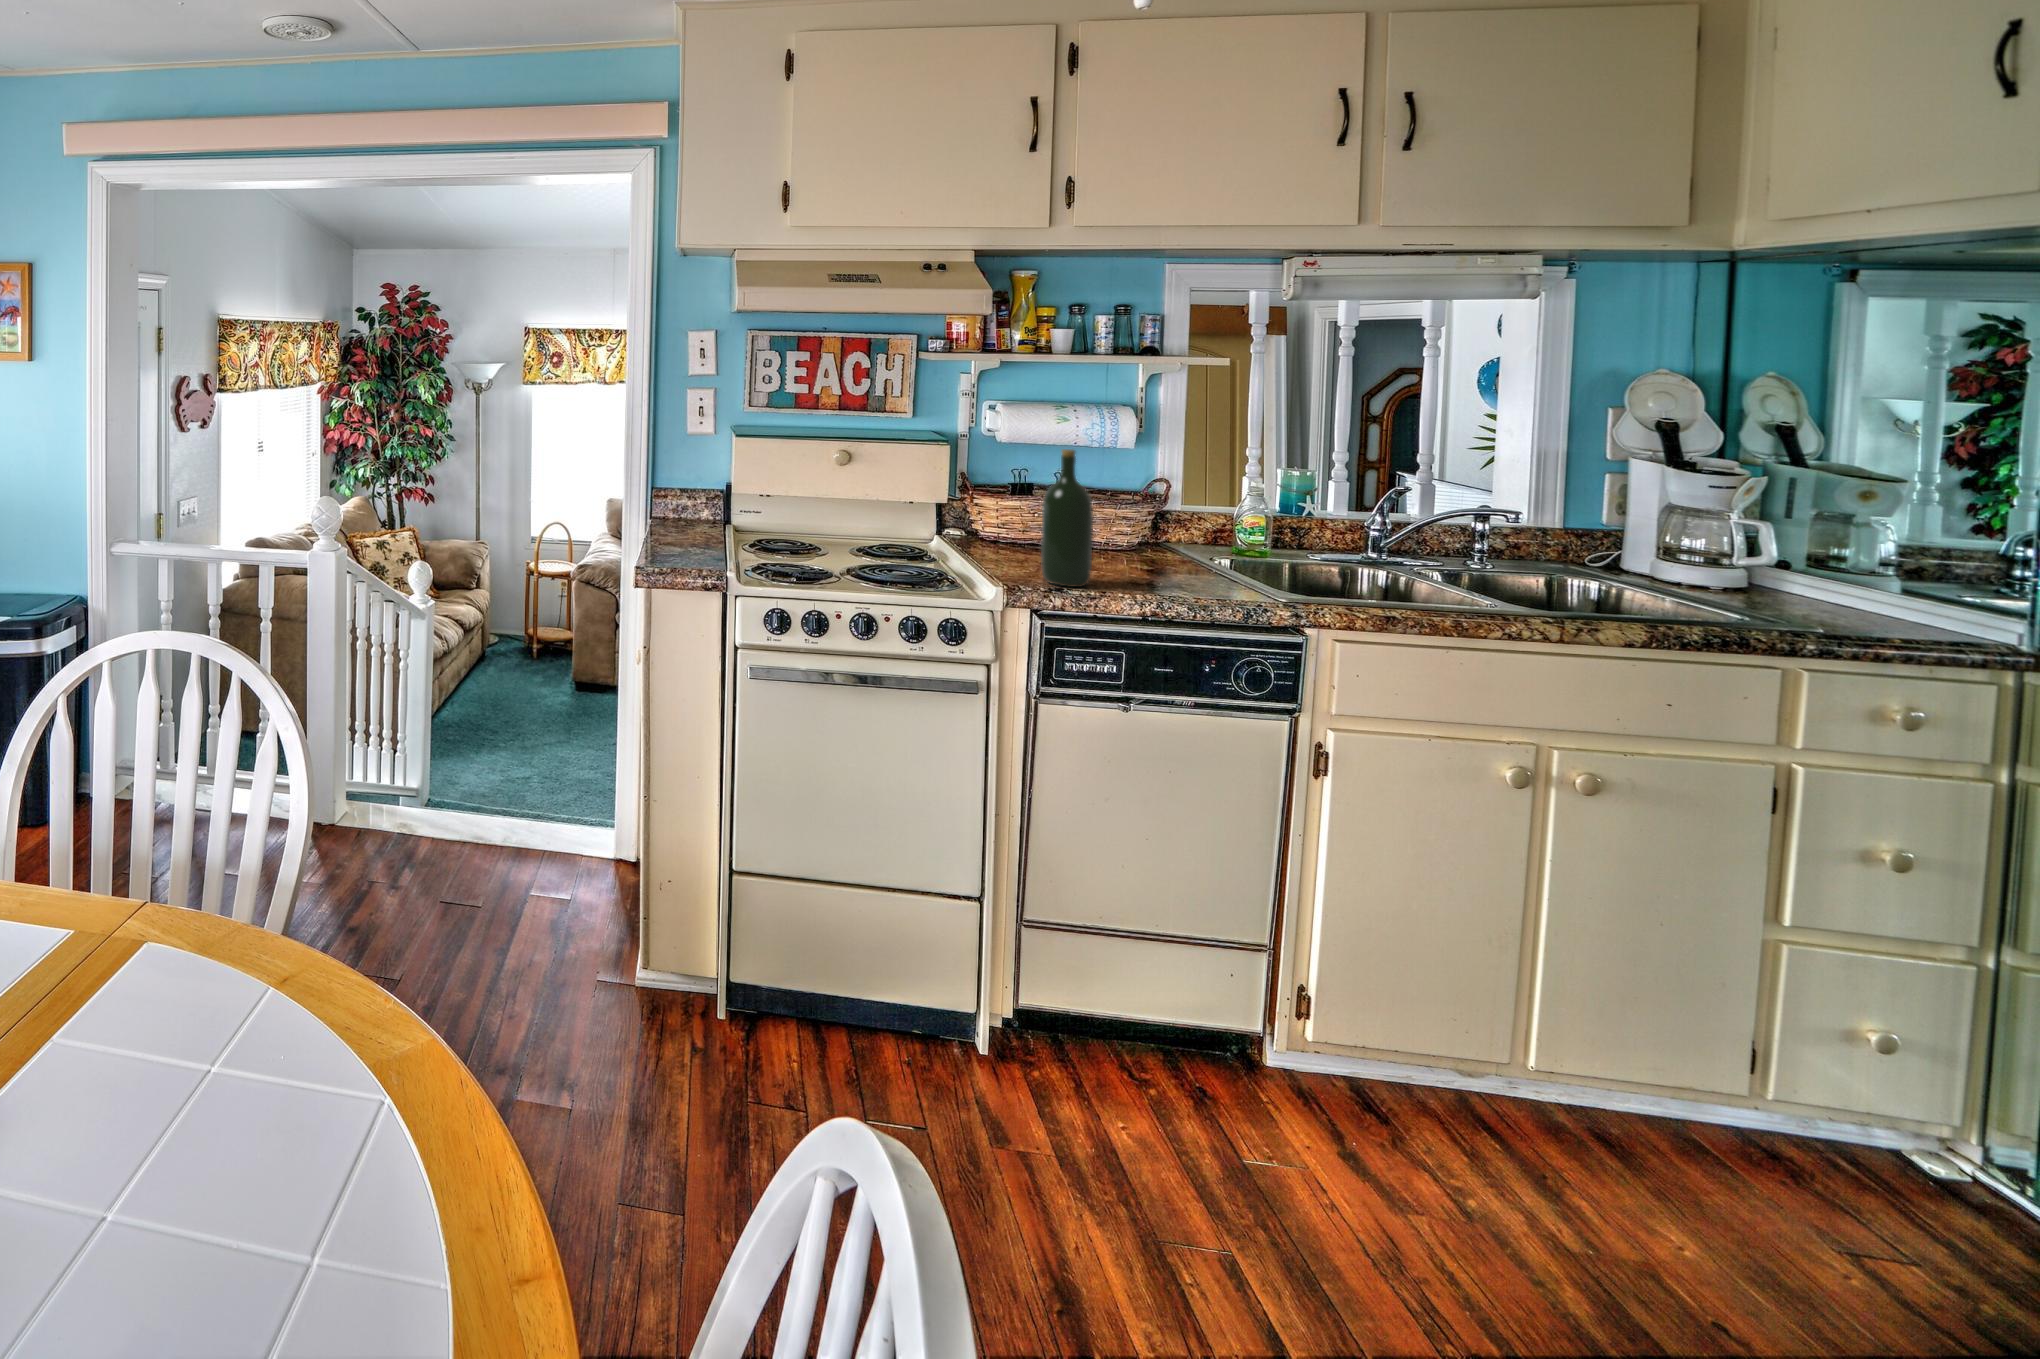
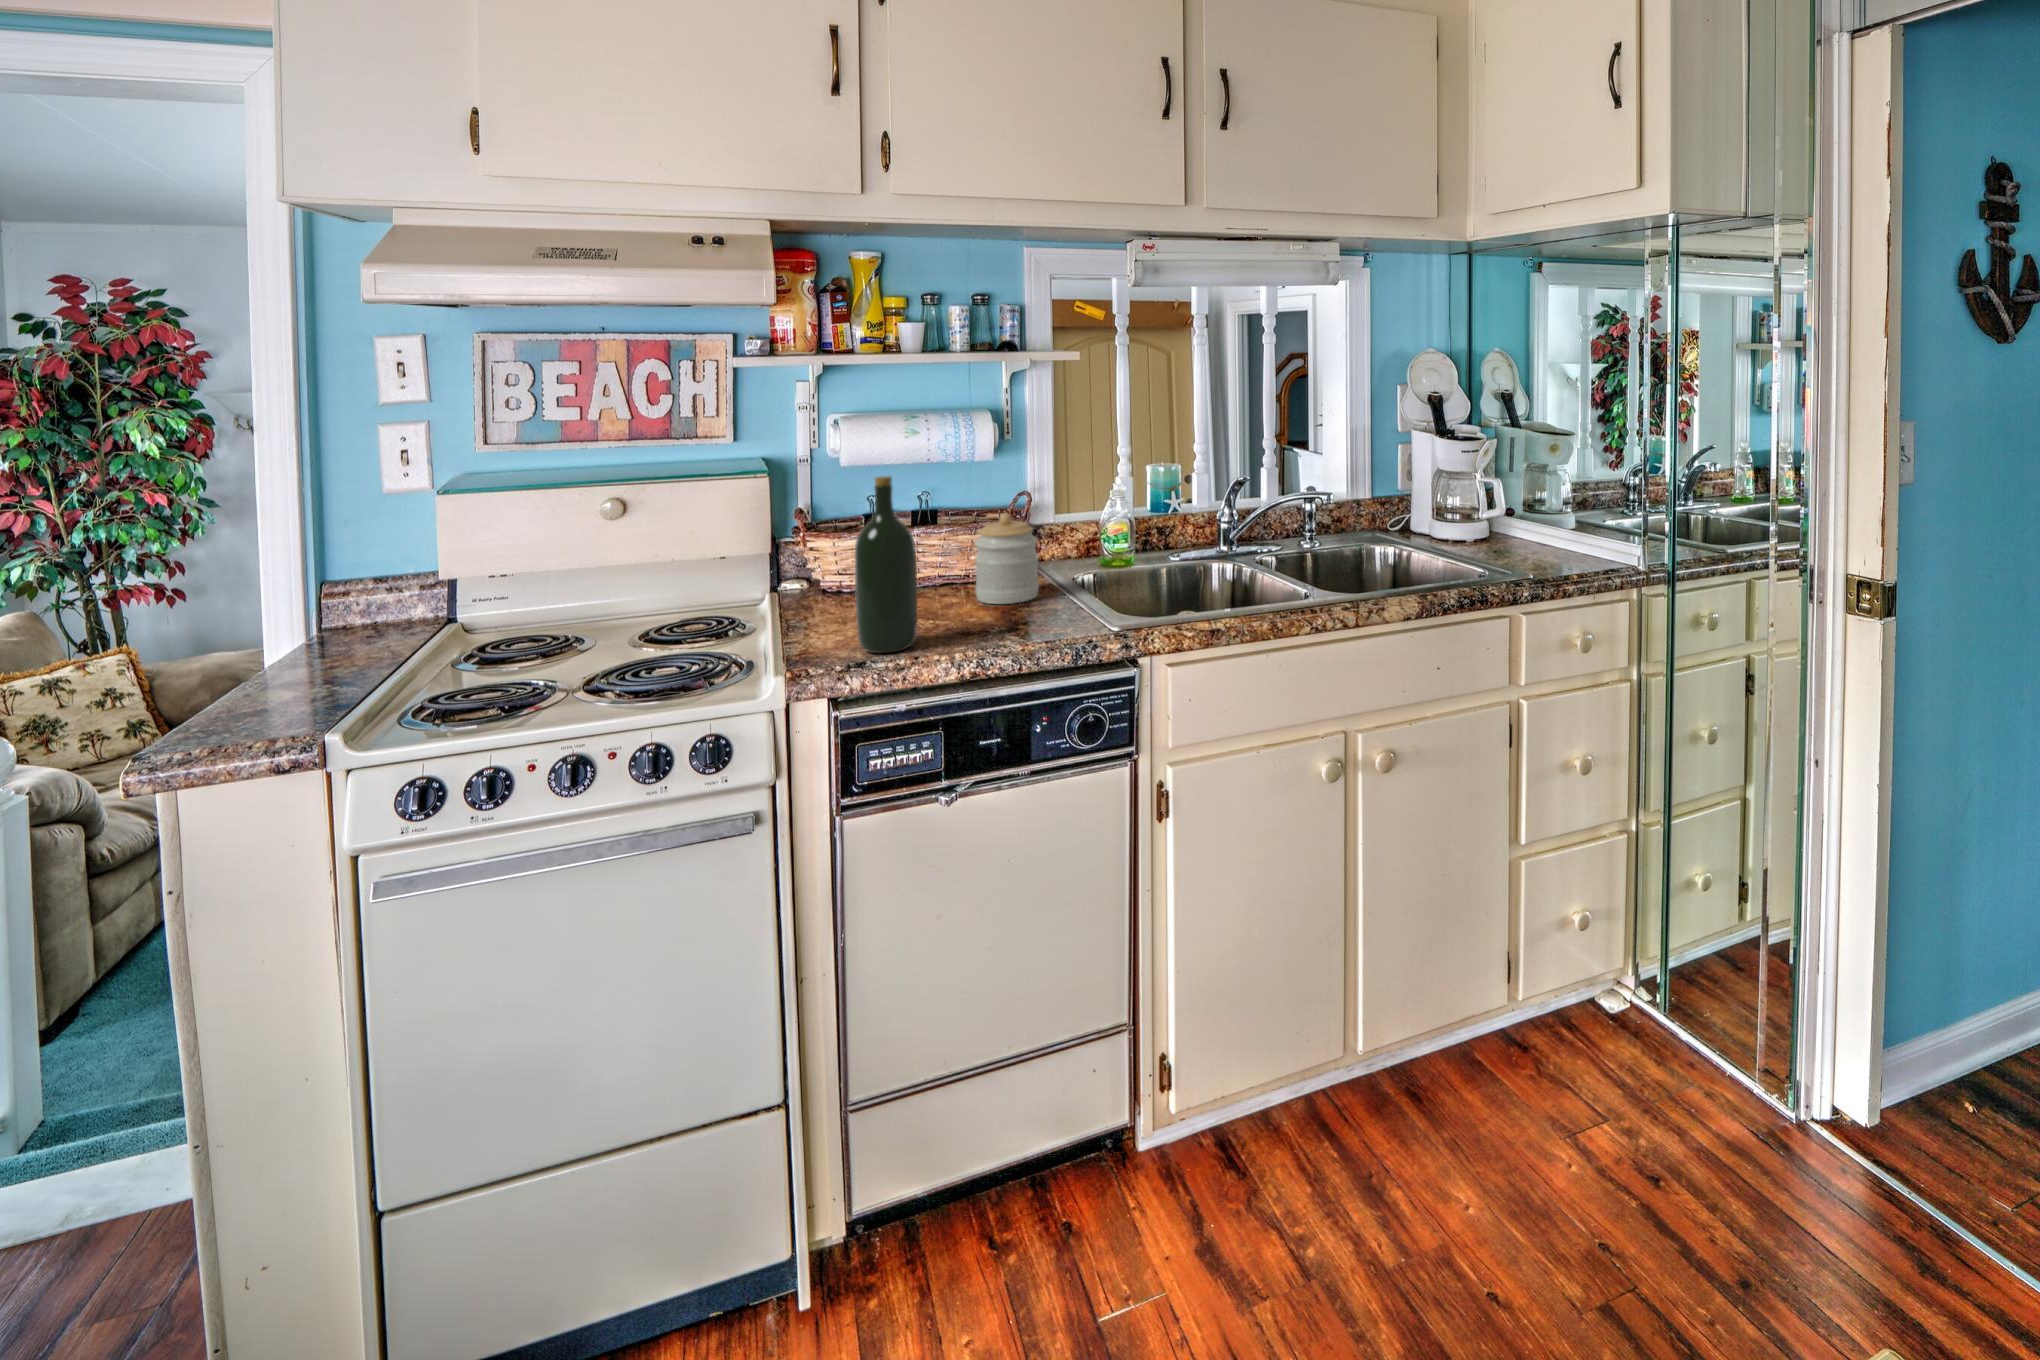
jar: none [1118,492,1180,569] -> present [974,513,1039,604]

